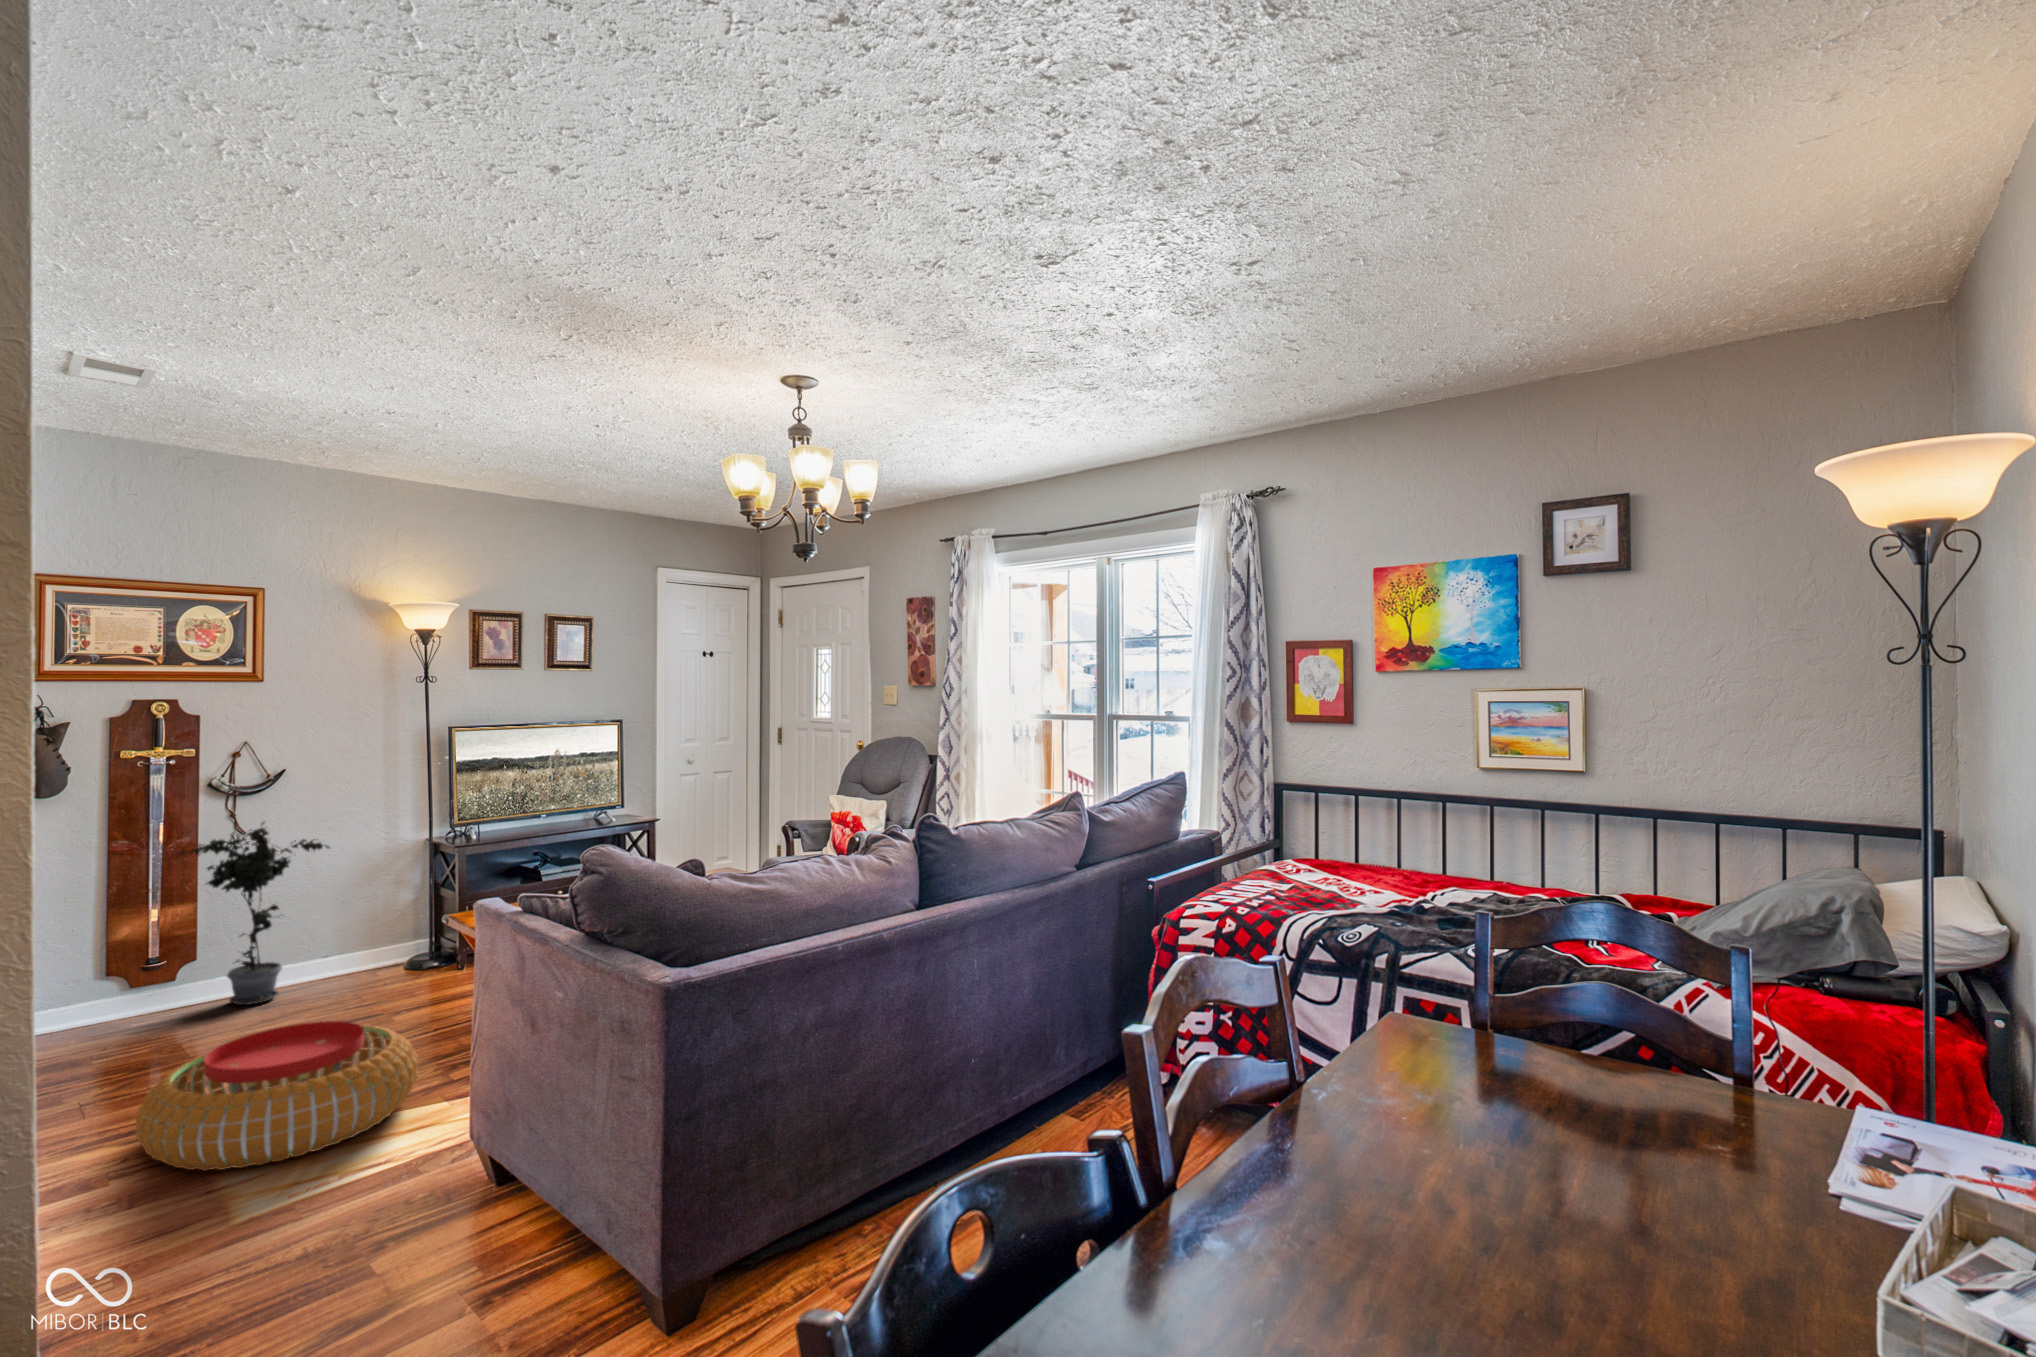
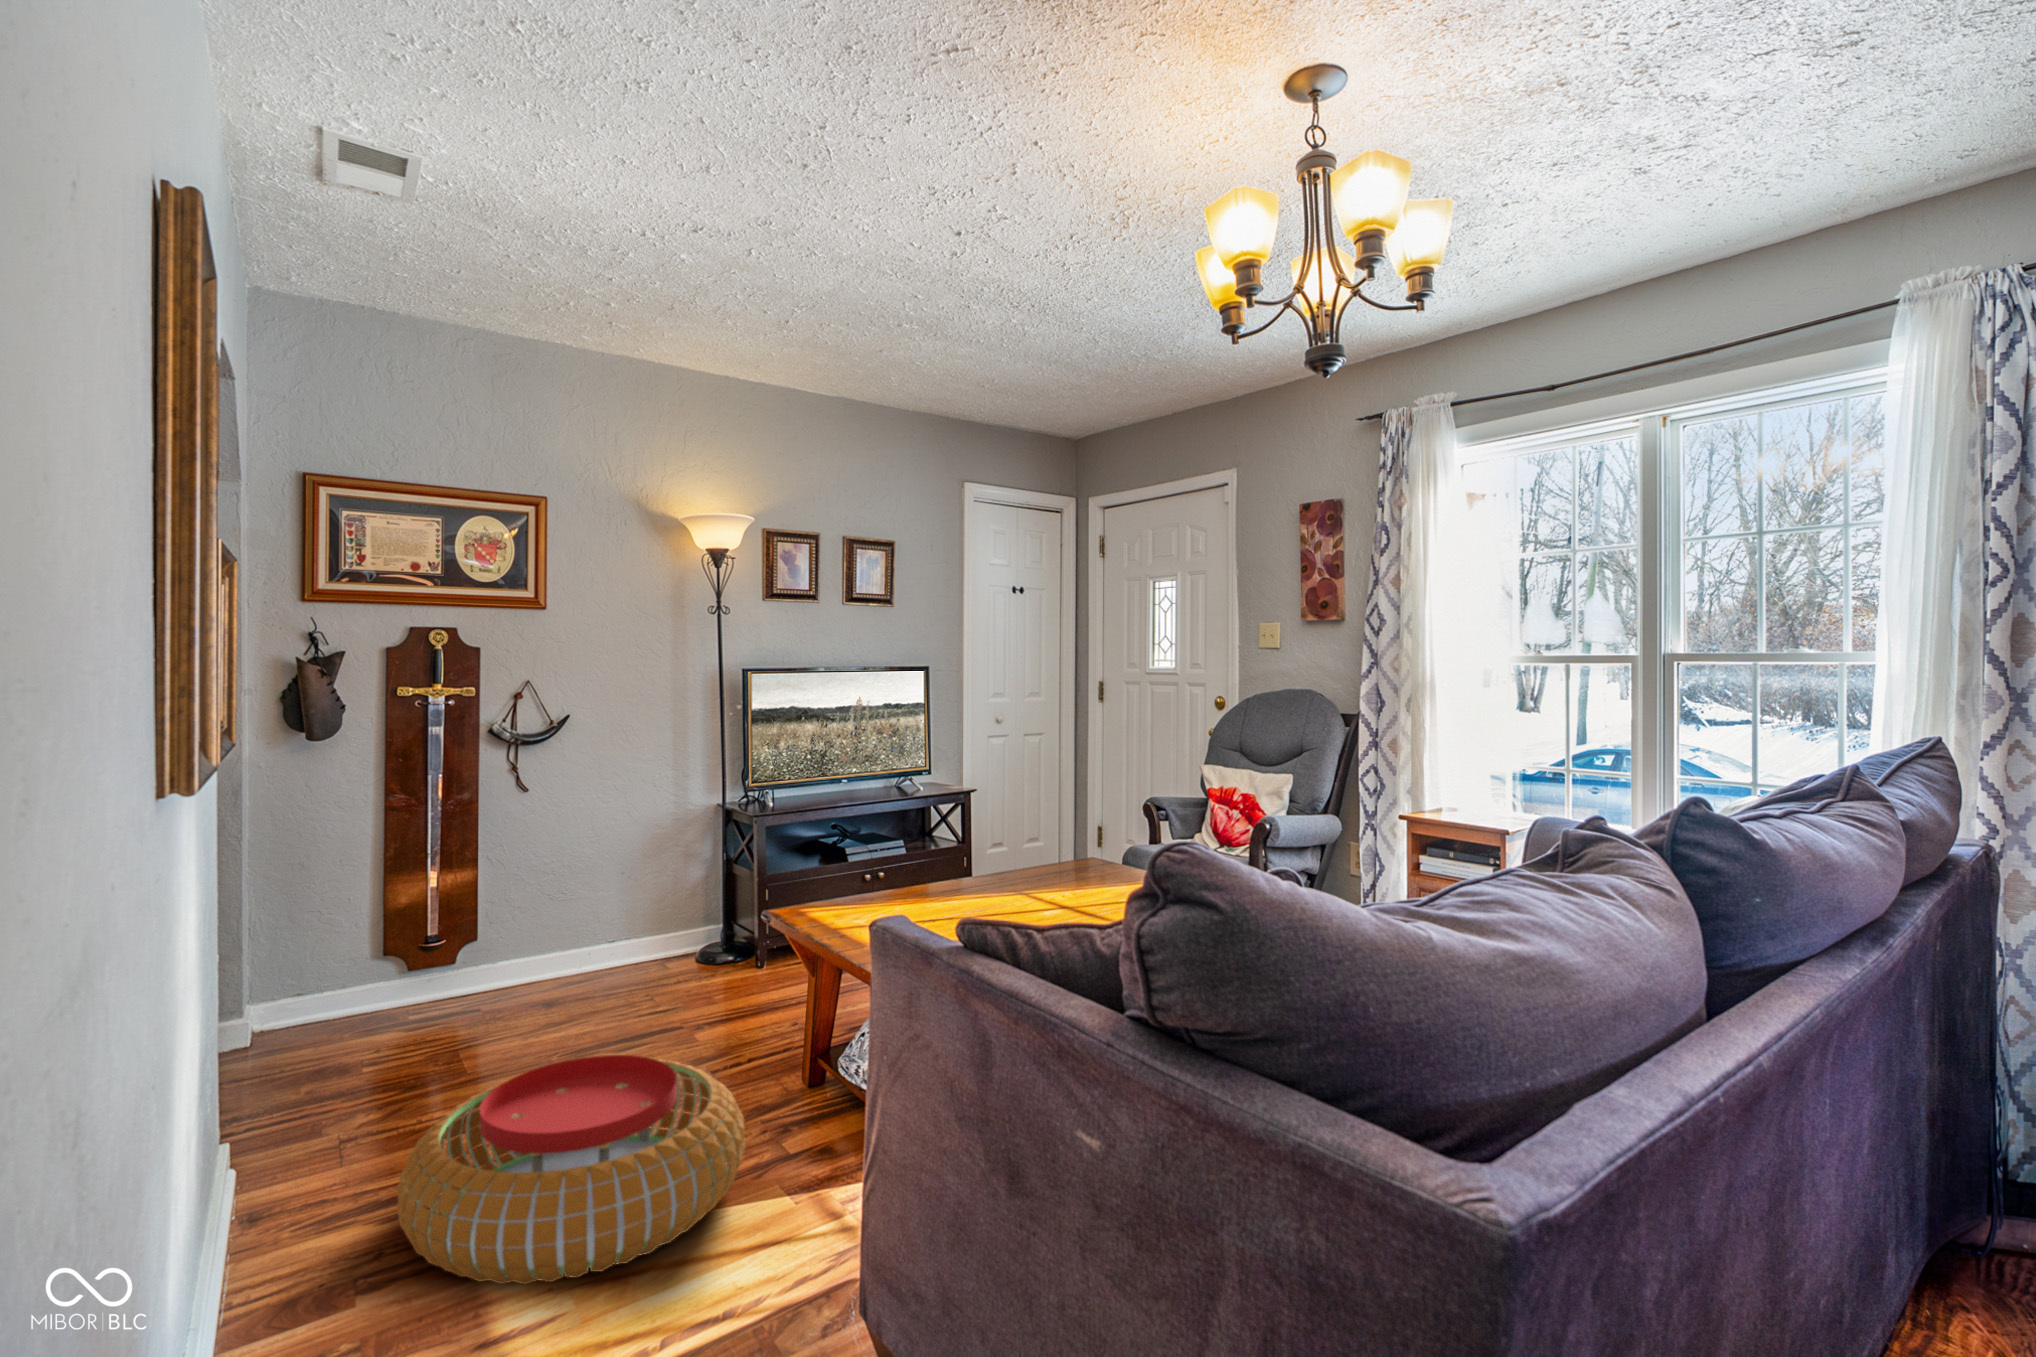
potted plant: present [177,822,330,1005] -> none [454,776,620,998]

